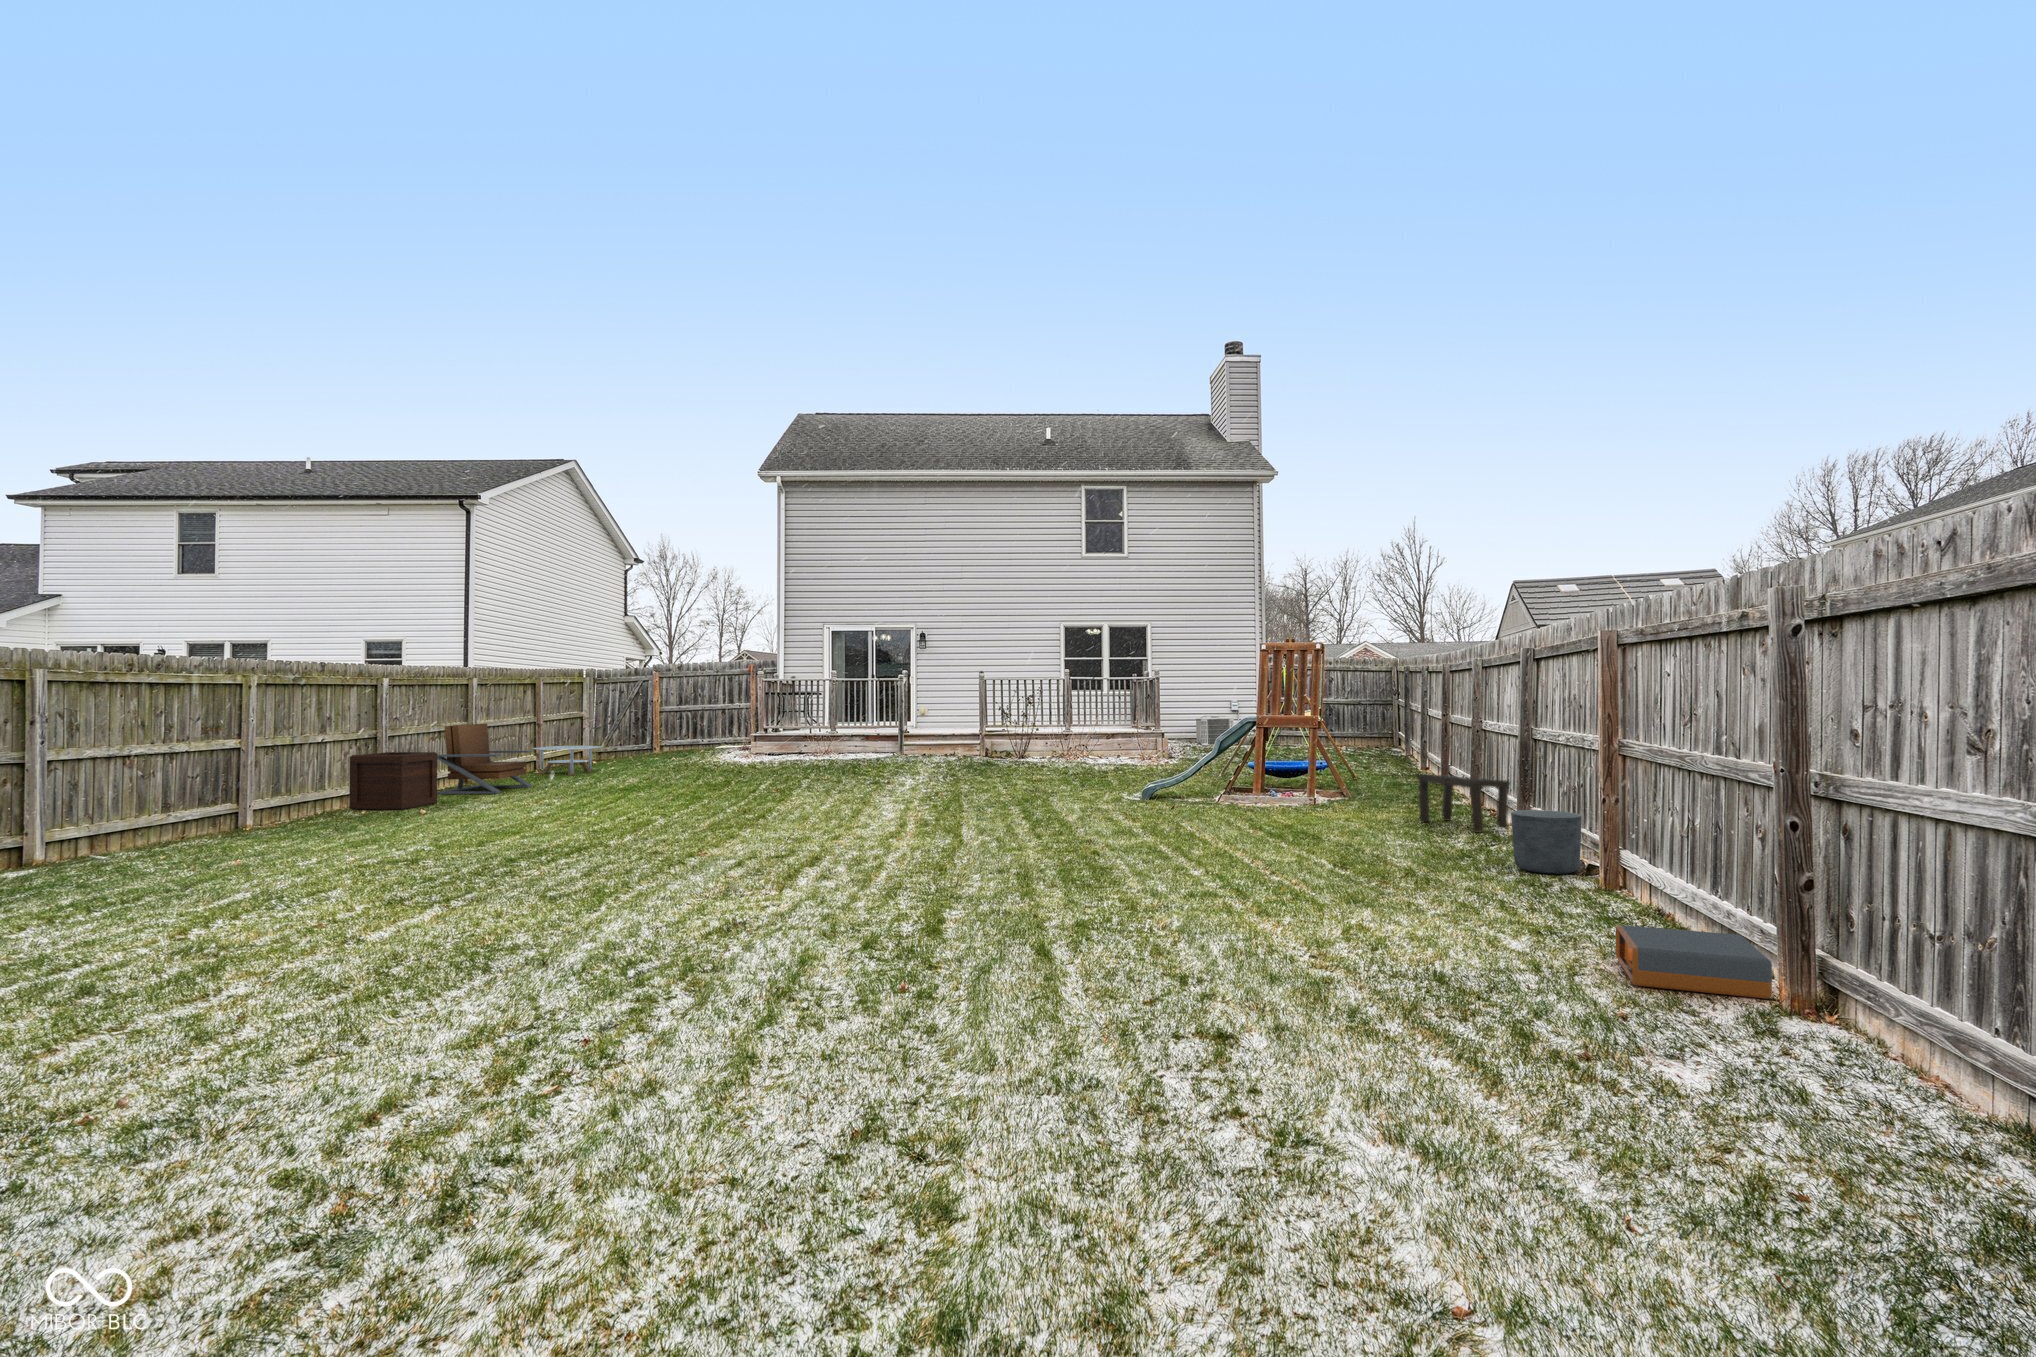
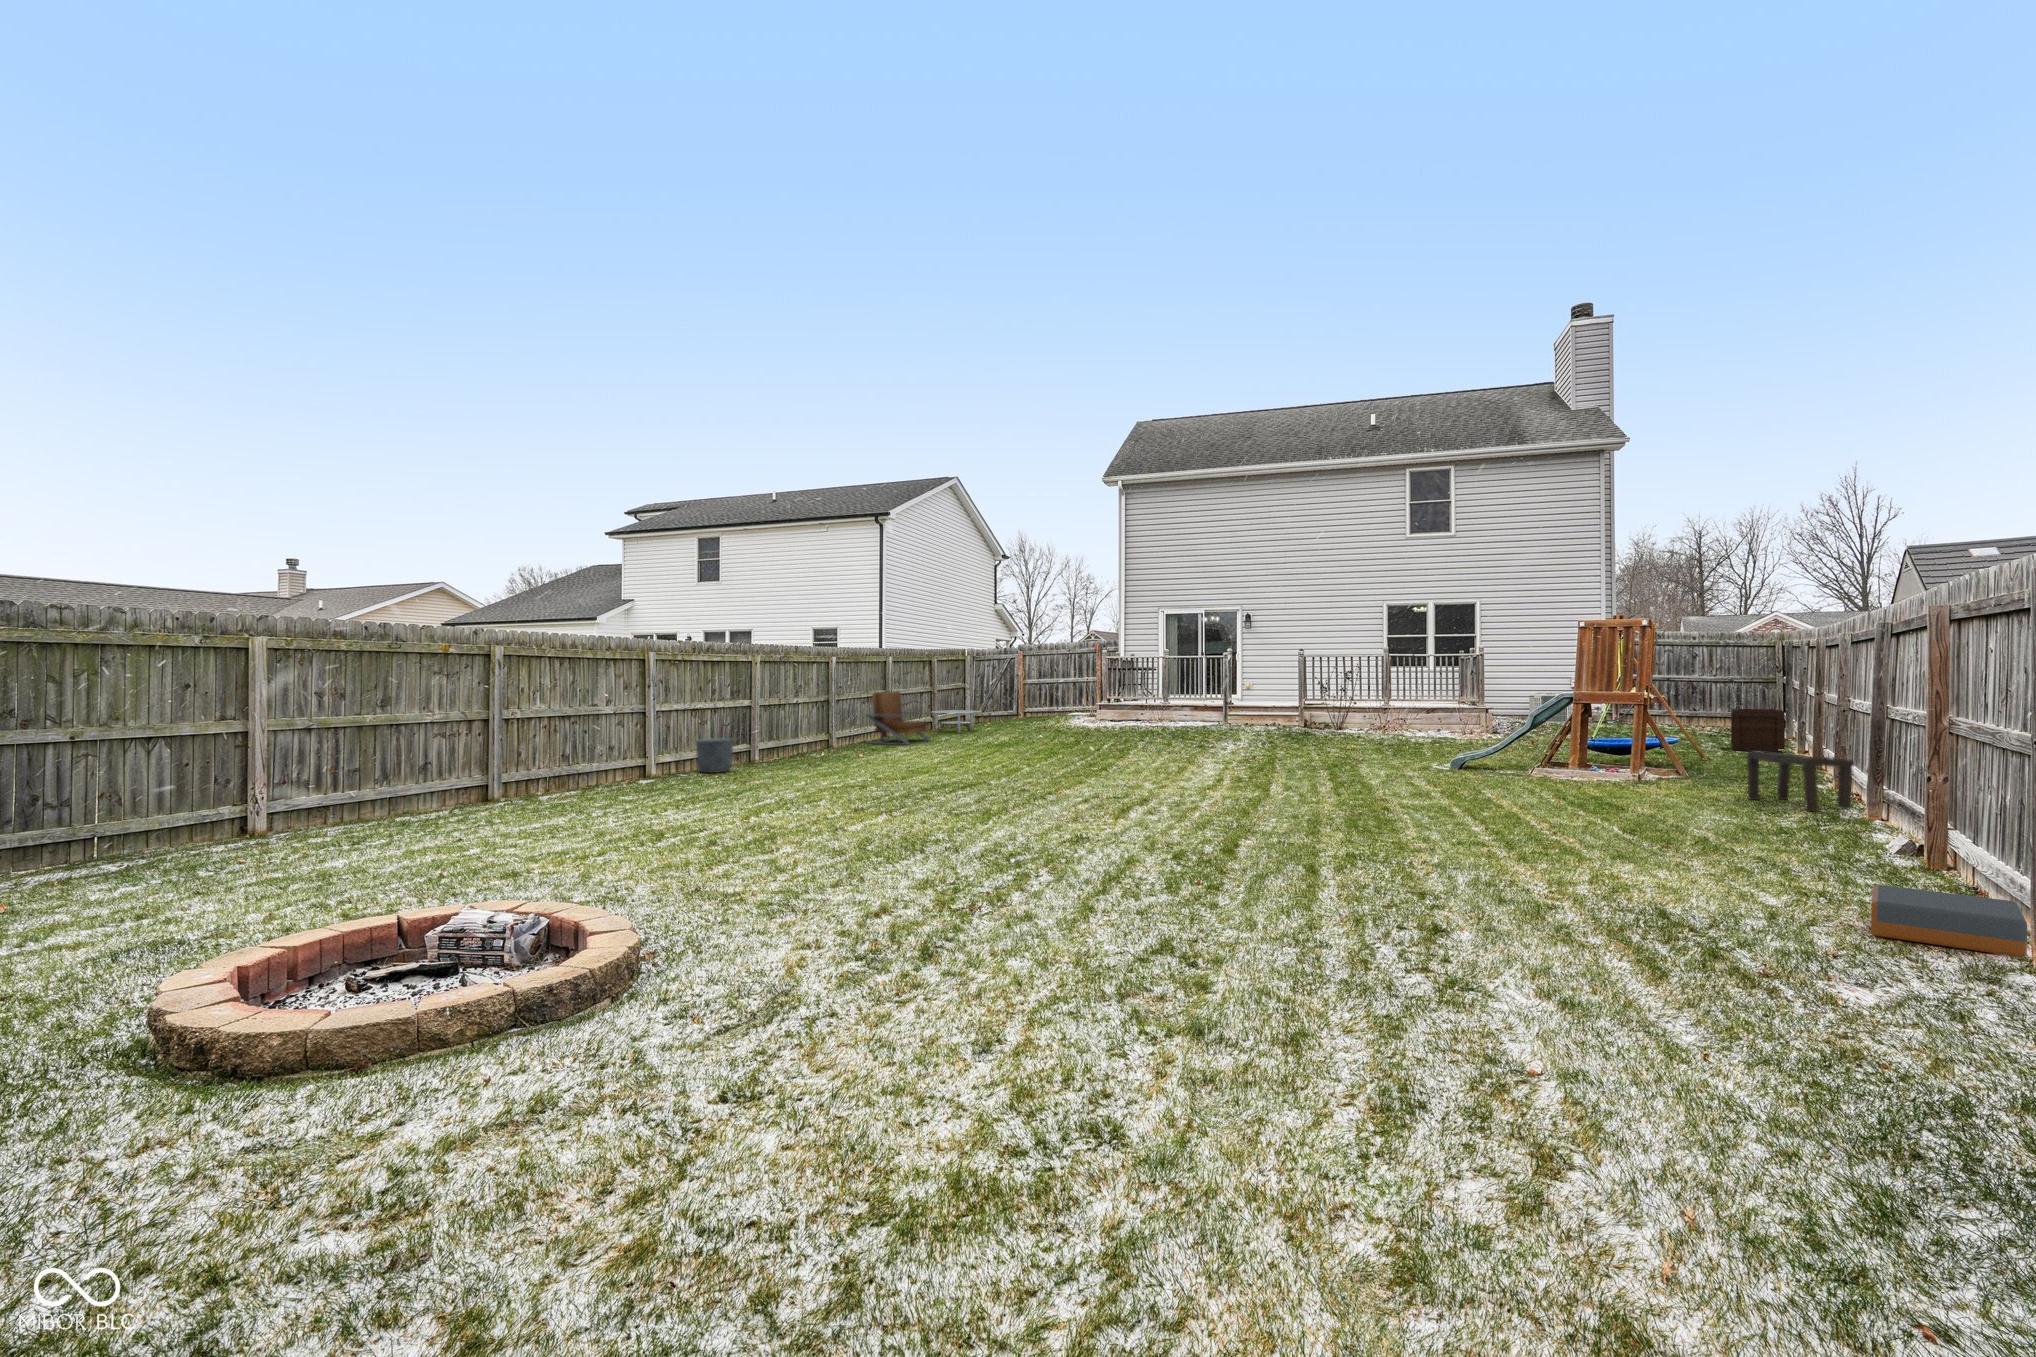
wooden crate: present [349,752,437,810] -> present [1731,709,1785,752]
planter: present [1511,810,1582,874] -> present [696,738,733,773]

